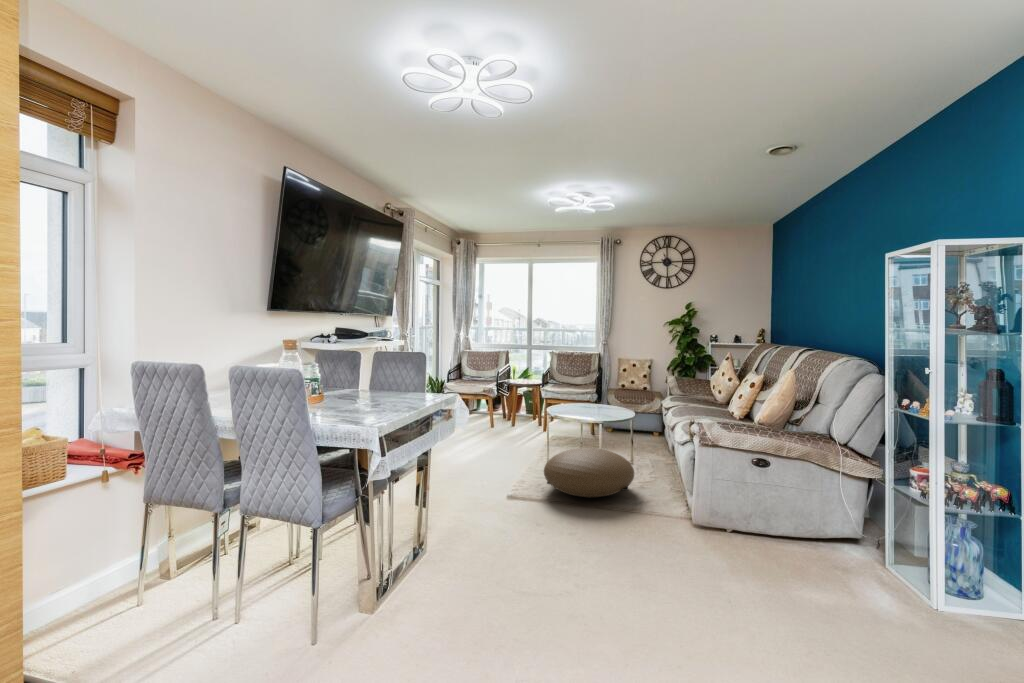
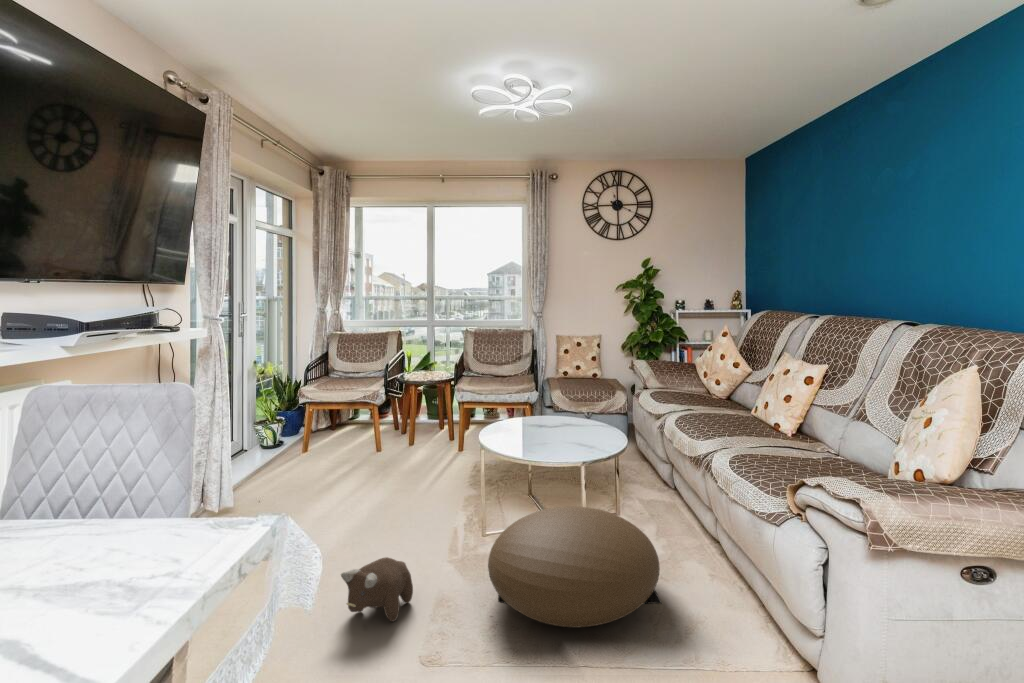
plush toy: none [473,462,506,491] -> present [341,557,413,622]

